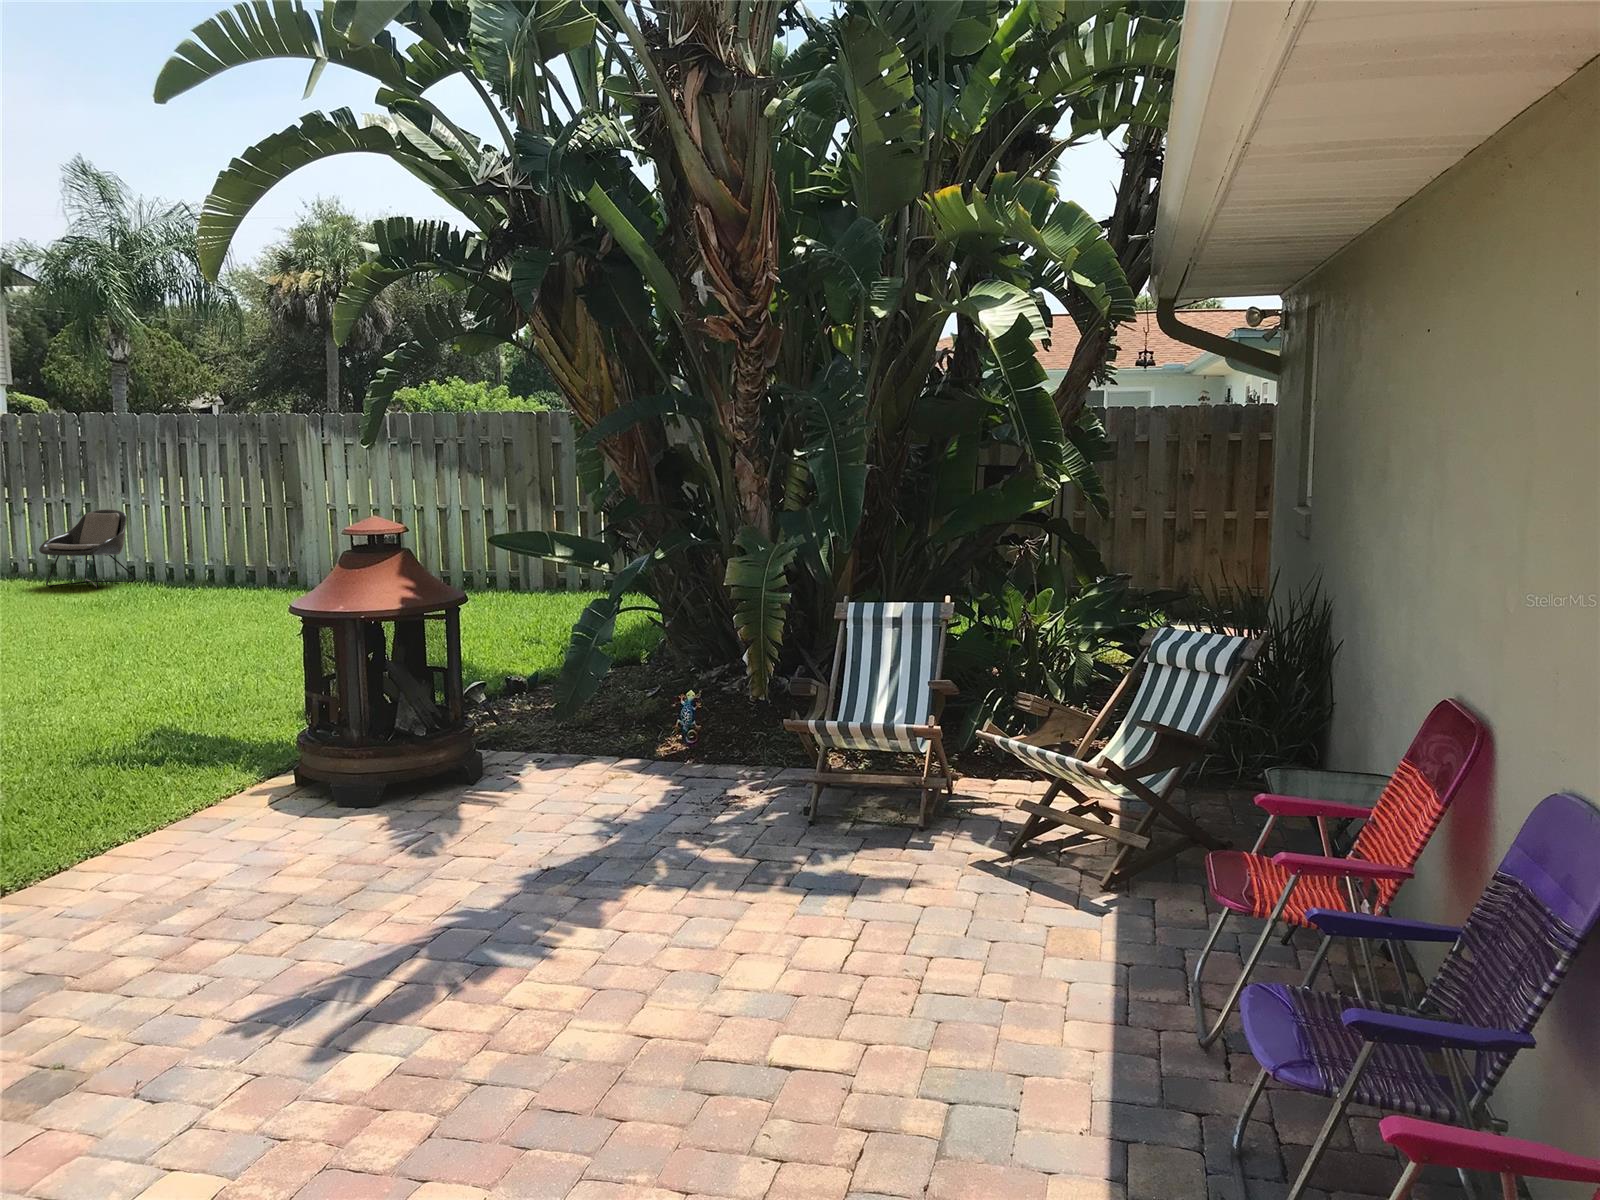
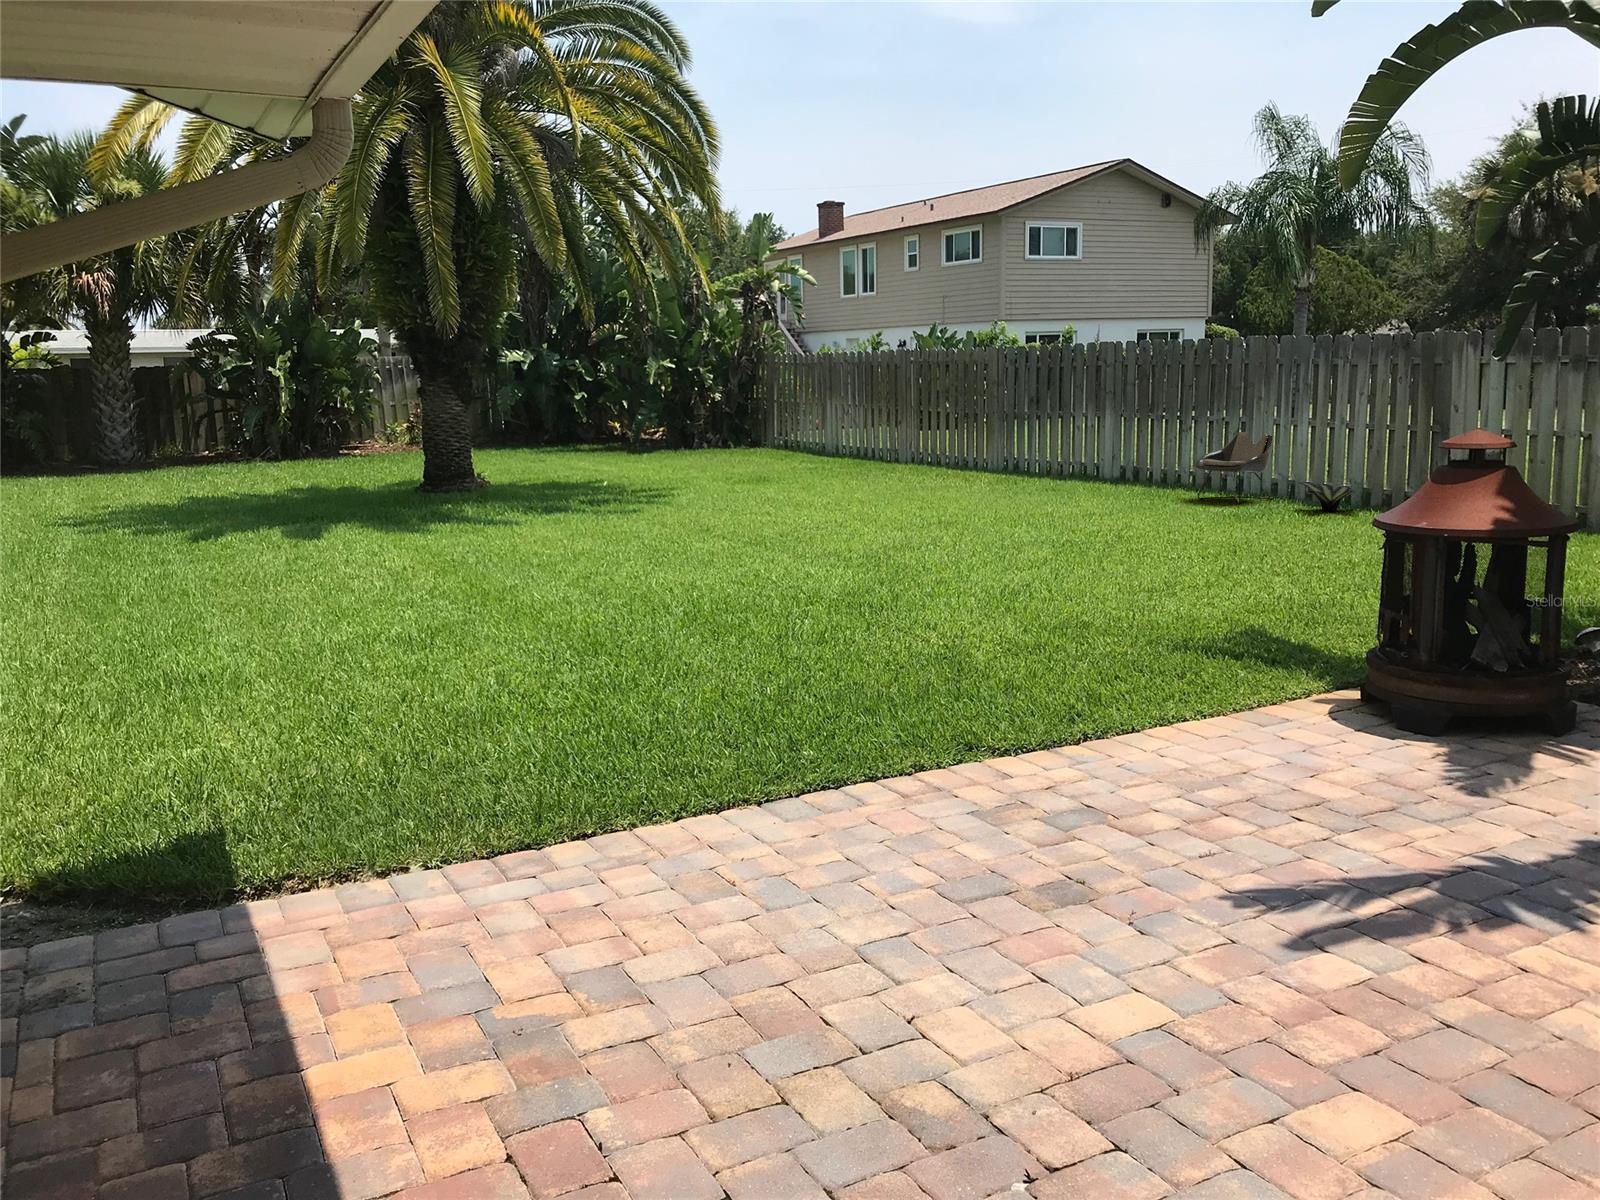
potted plant: none [160,560,226,591] -> present [1299,482,1356,512]

